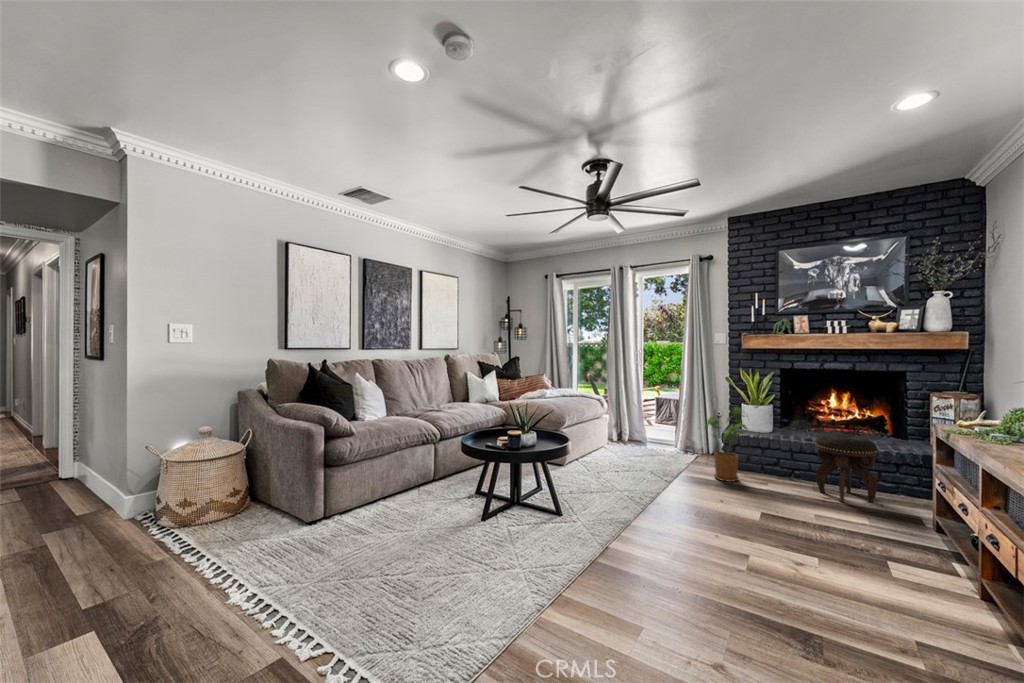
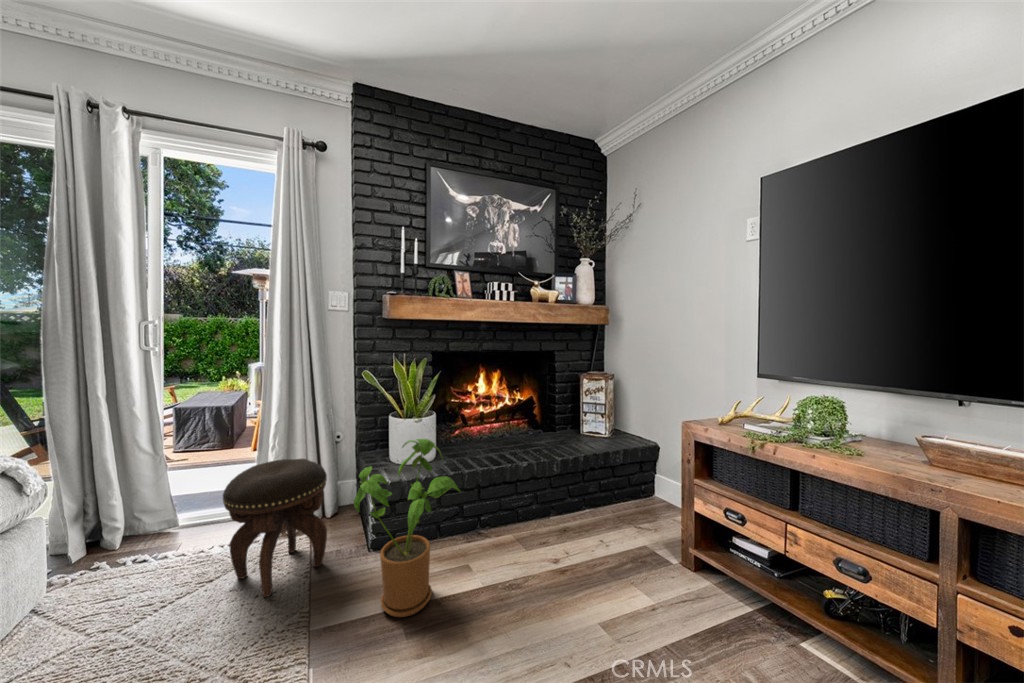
footstool: present [815,433,878,502] -> present [223,458,327,597]

